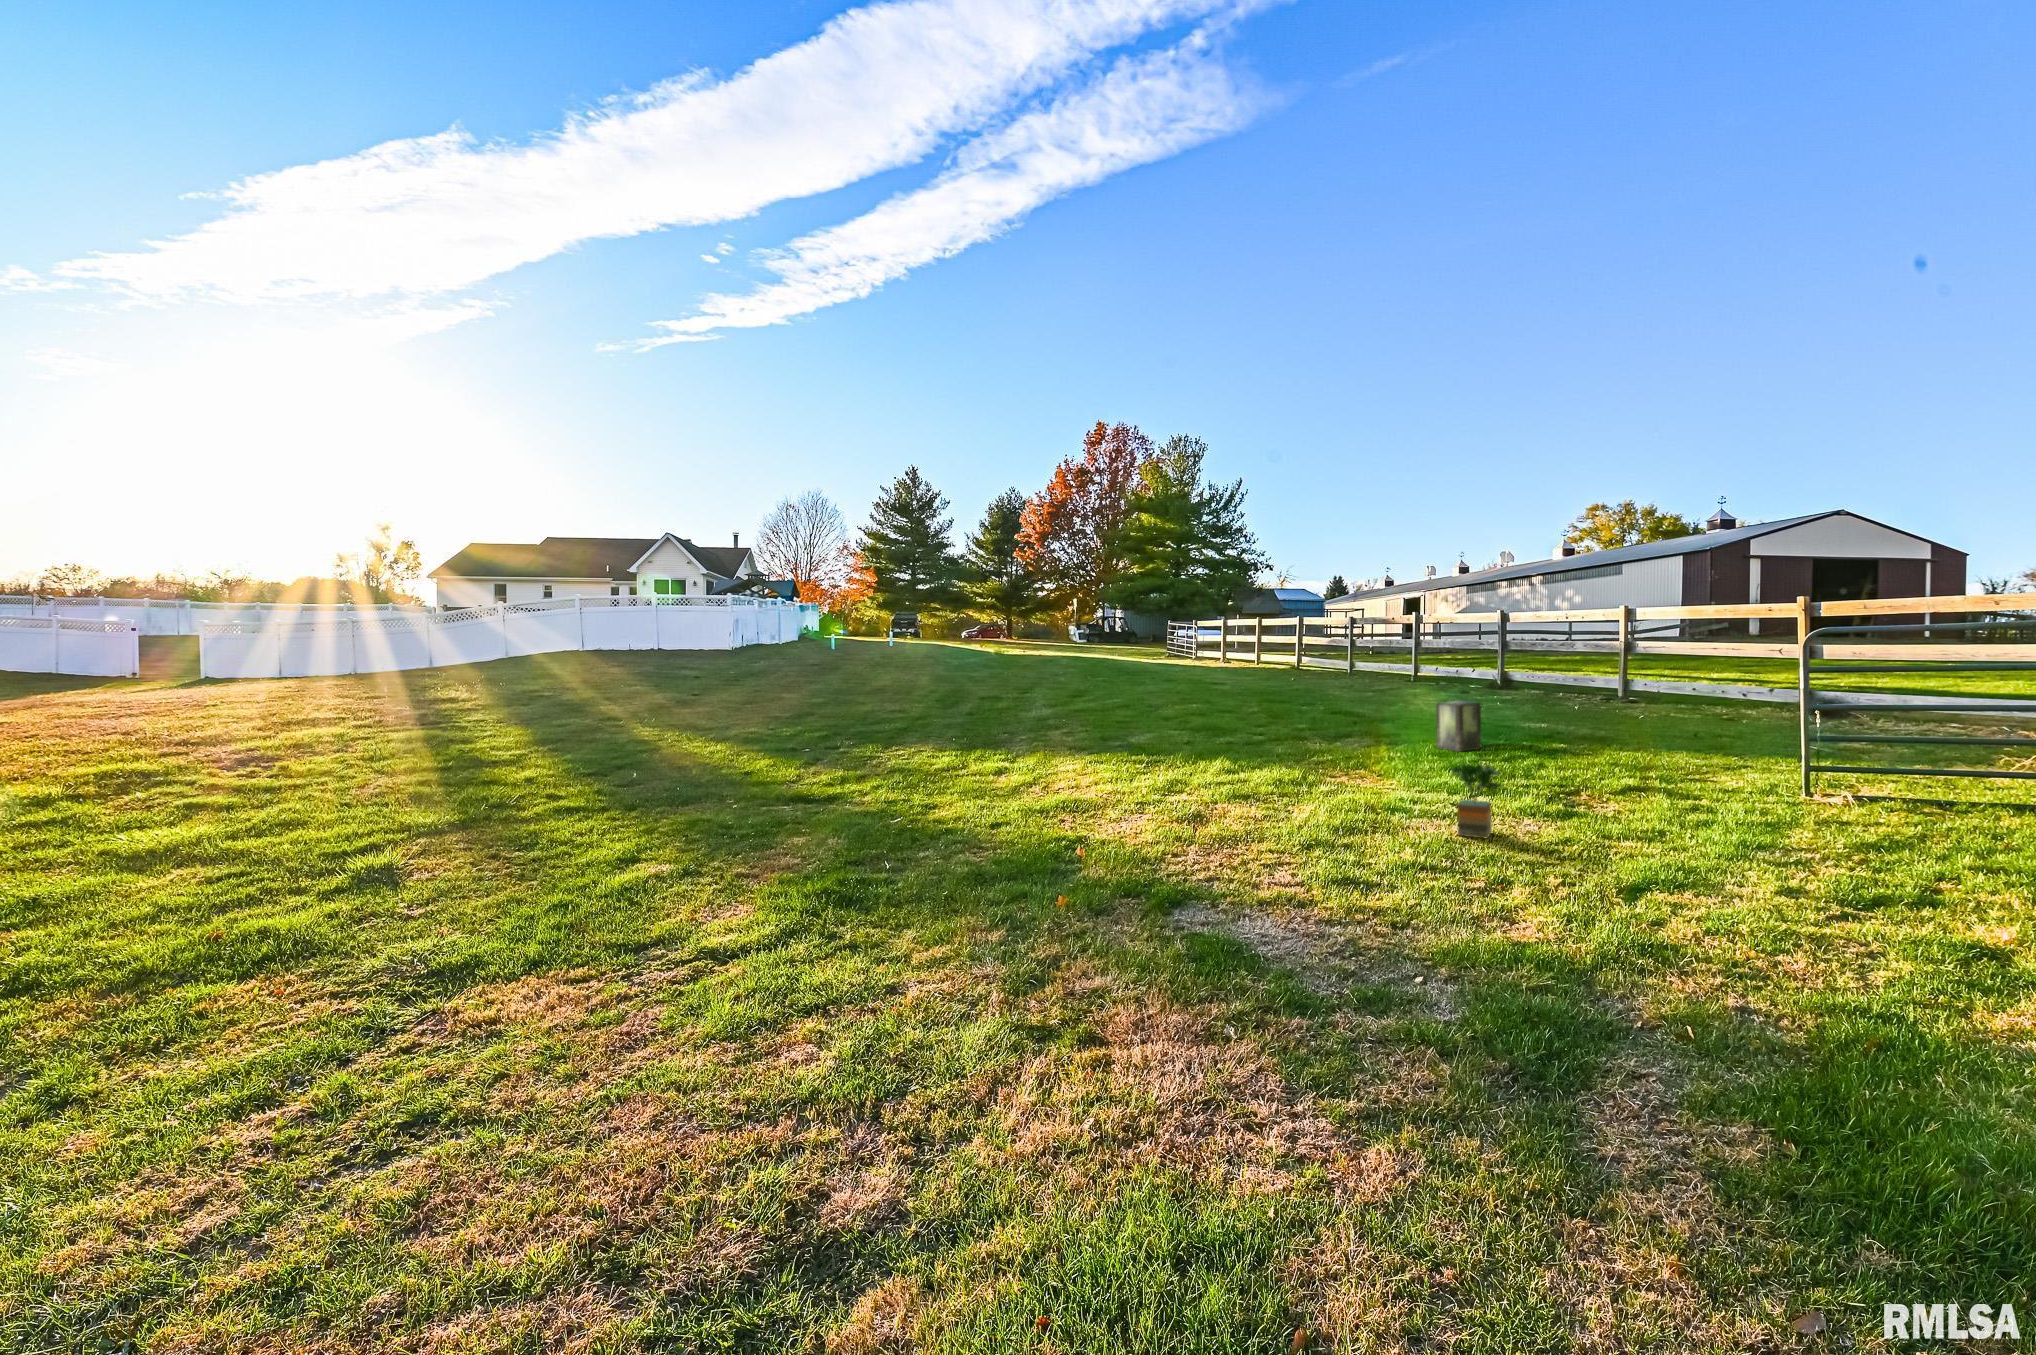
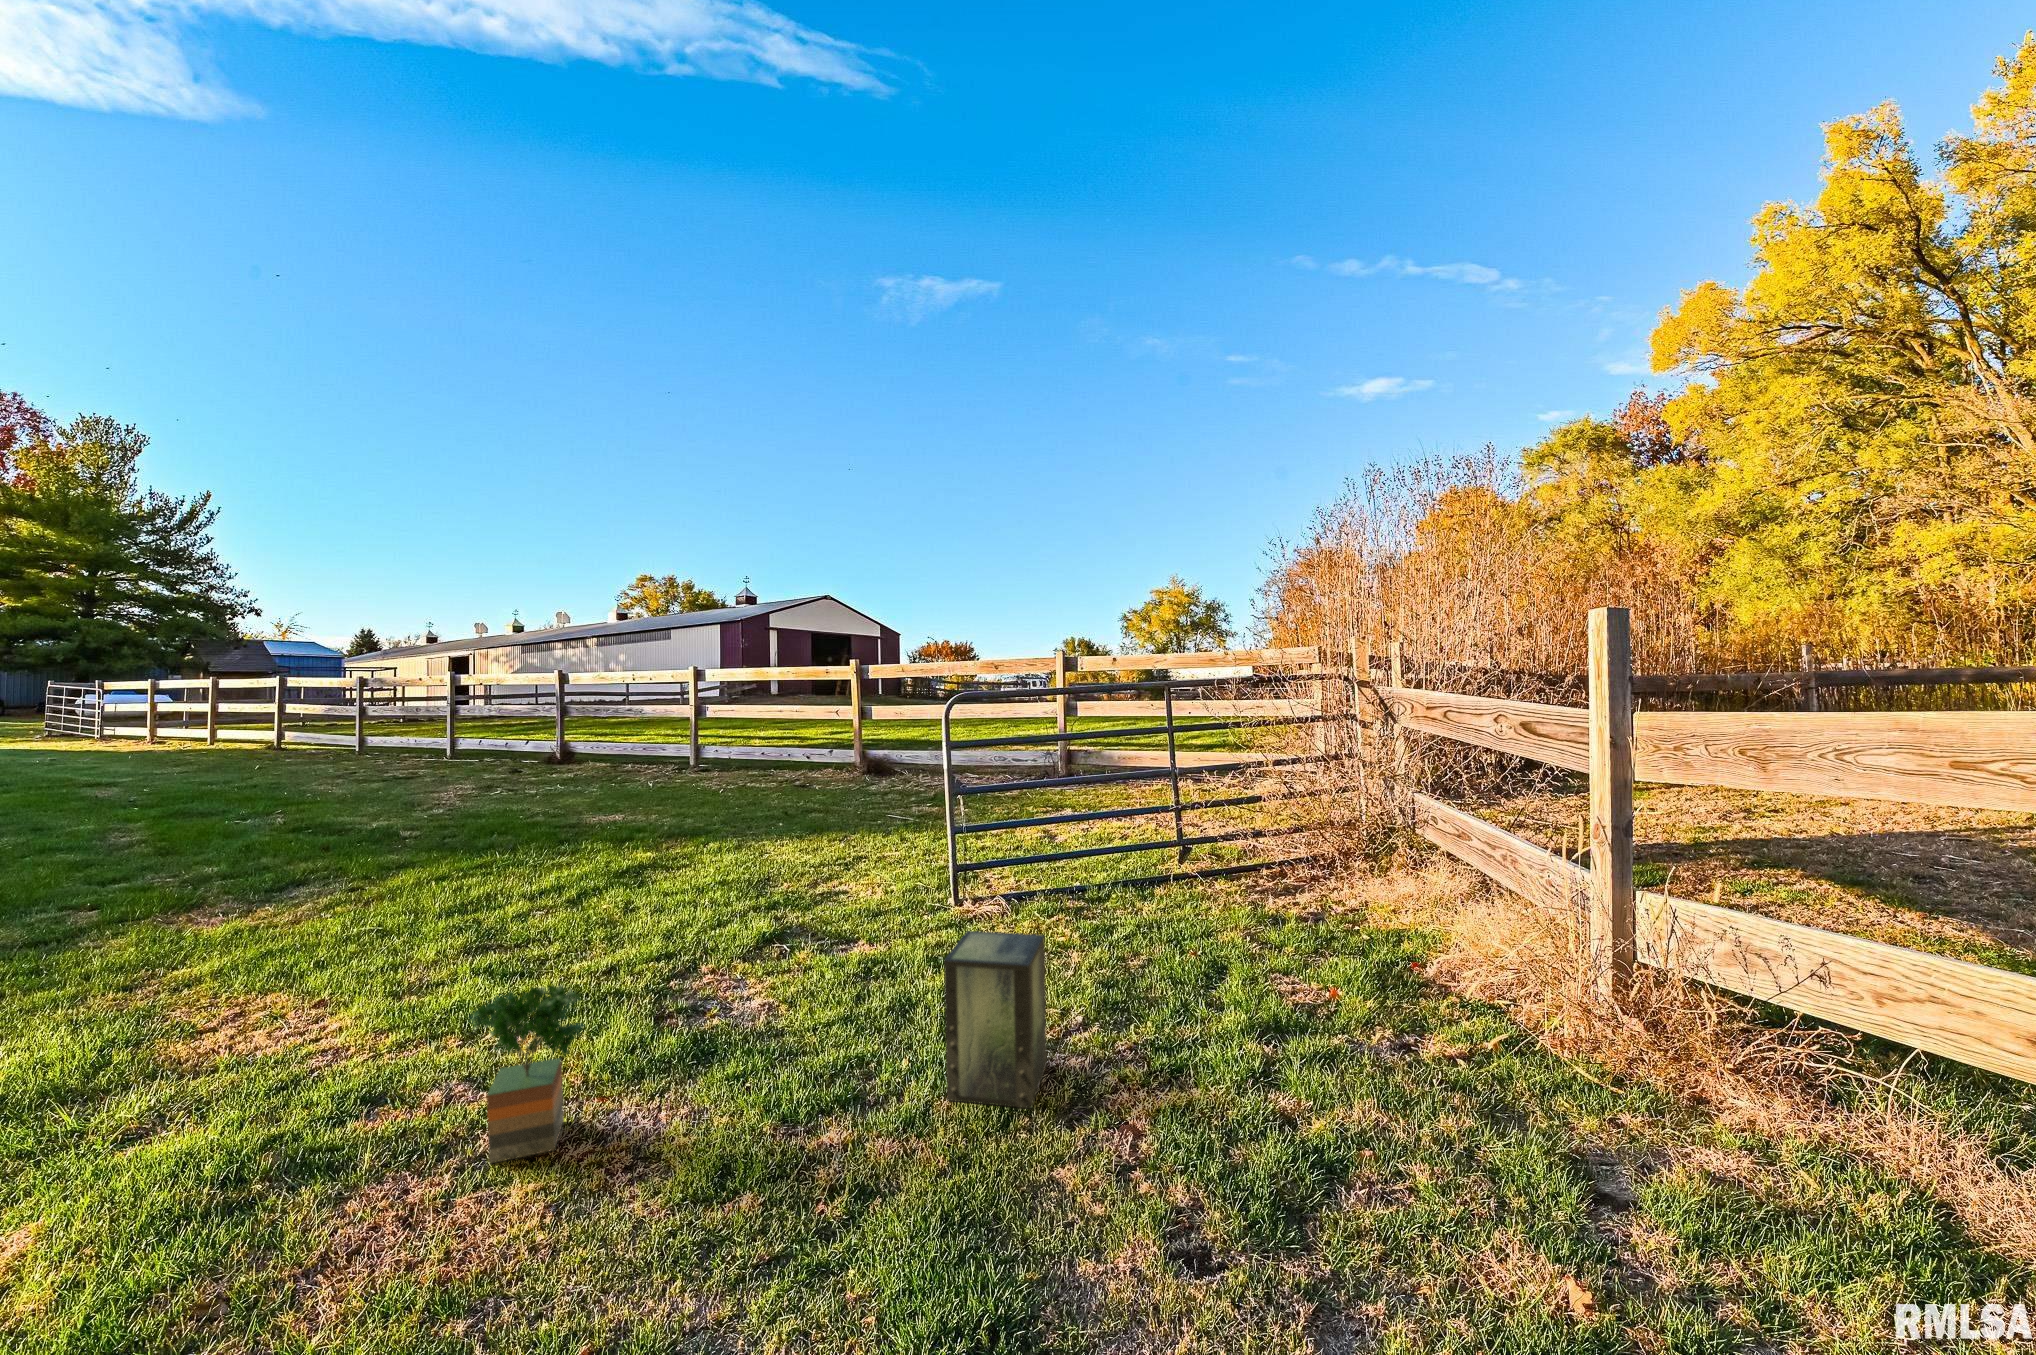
storage box: present [1436,701,1481,752] -> present [944,931,1047,1108]

